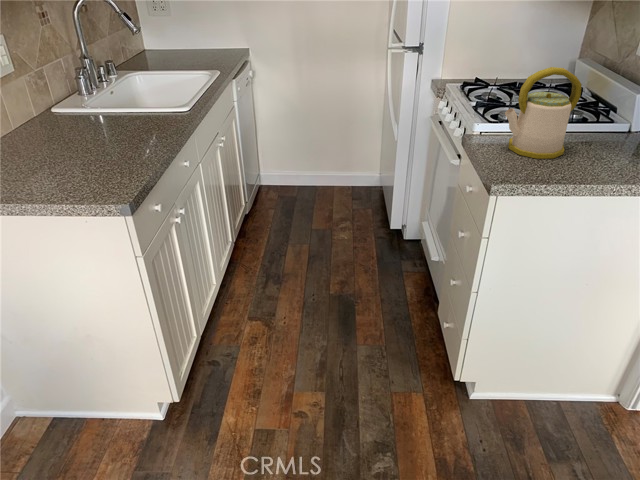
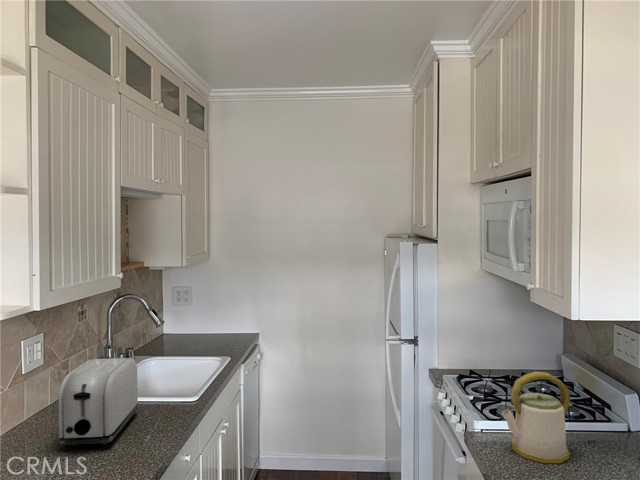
toaster: none [38,62,129,152] -> present [58,358,138,447]

